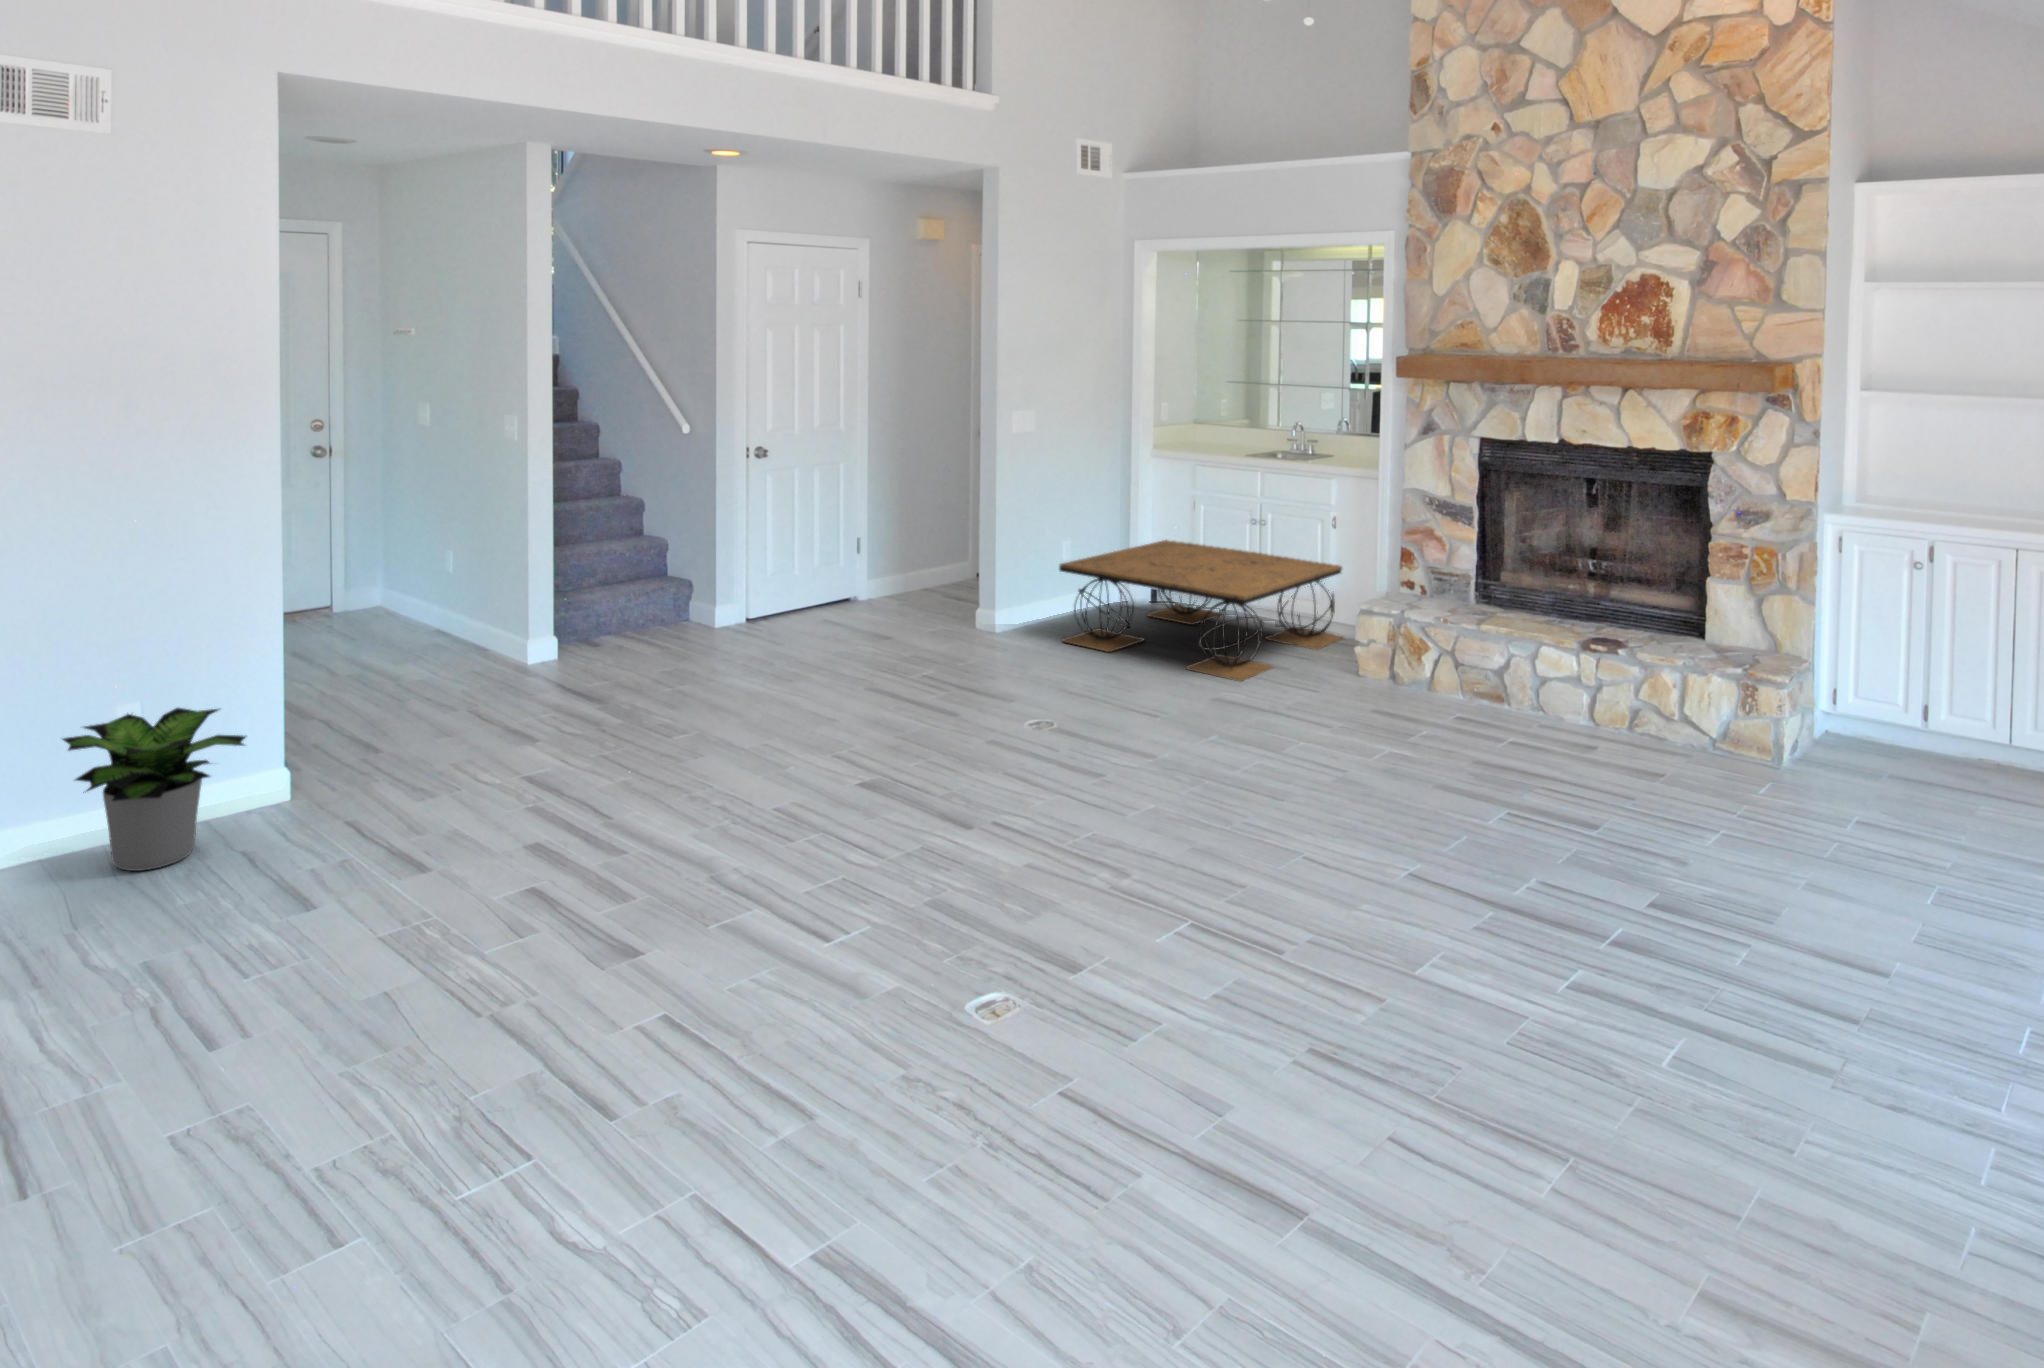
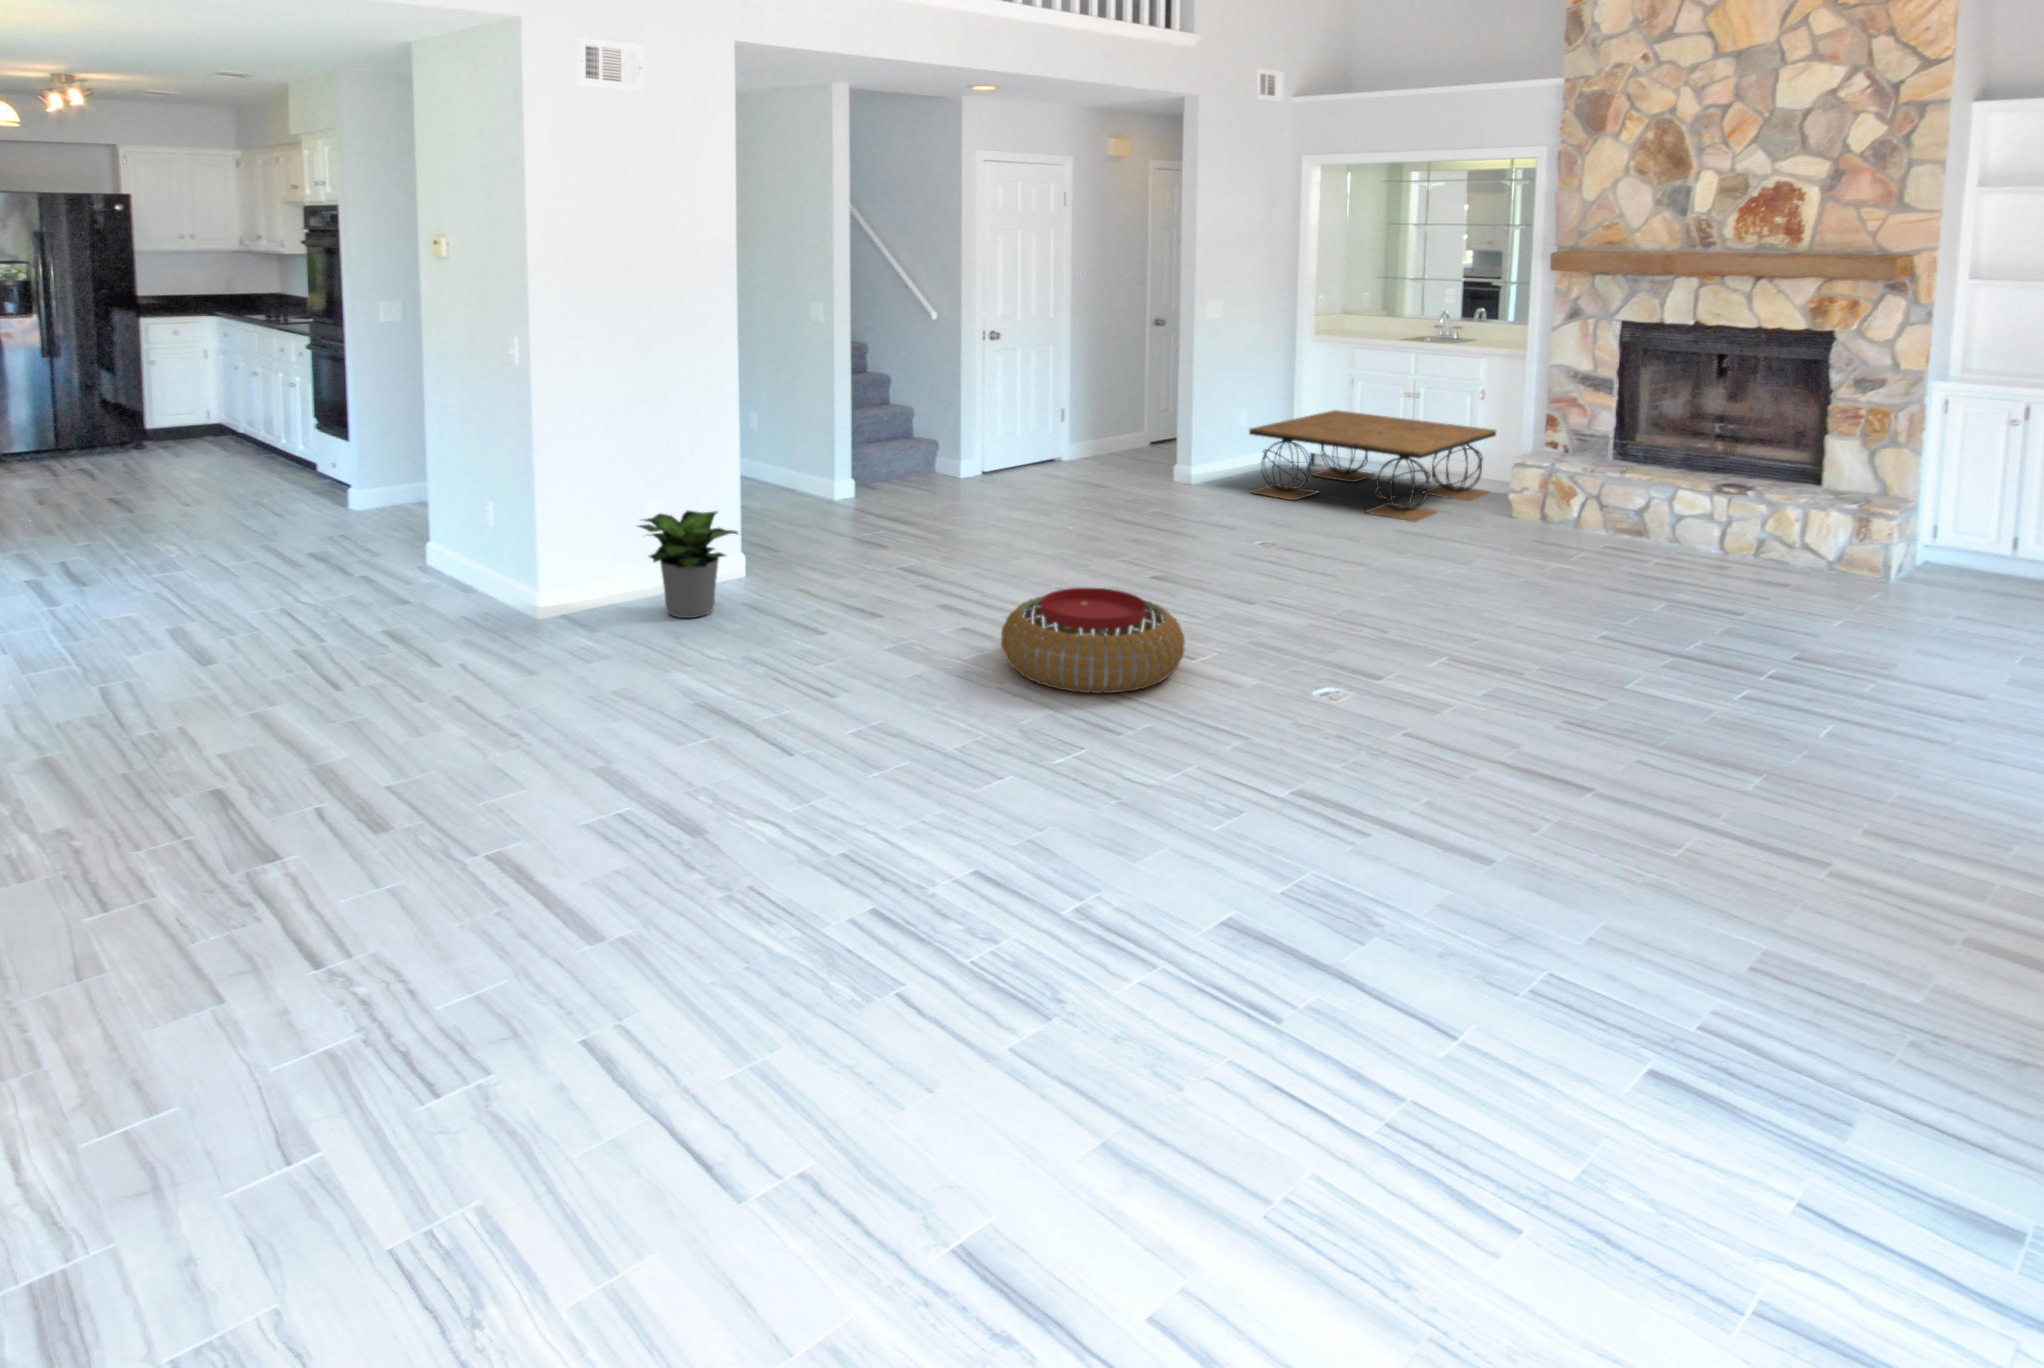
pouf: none [526,827,806,1010] -> present [1001,588,1185,693]

